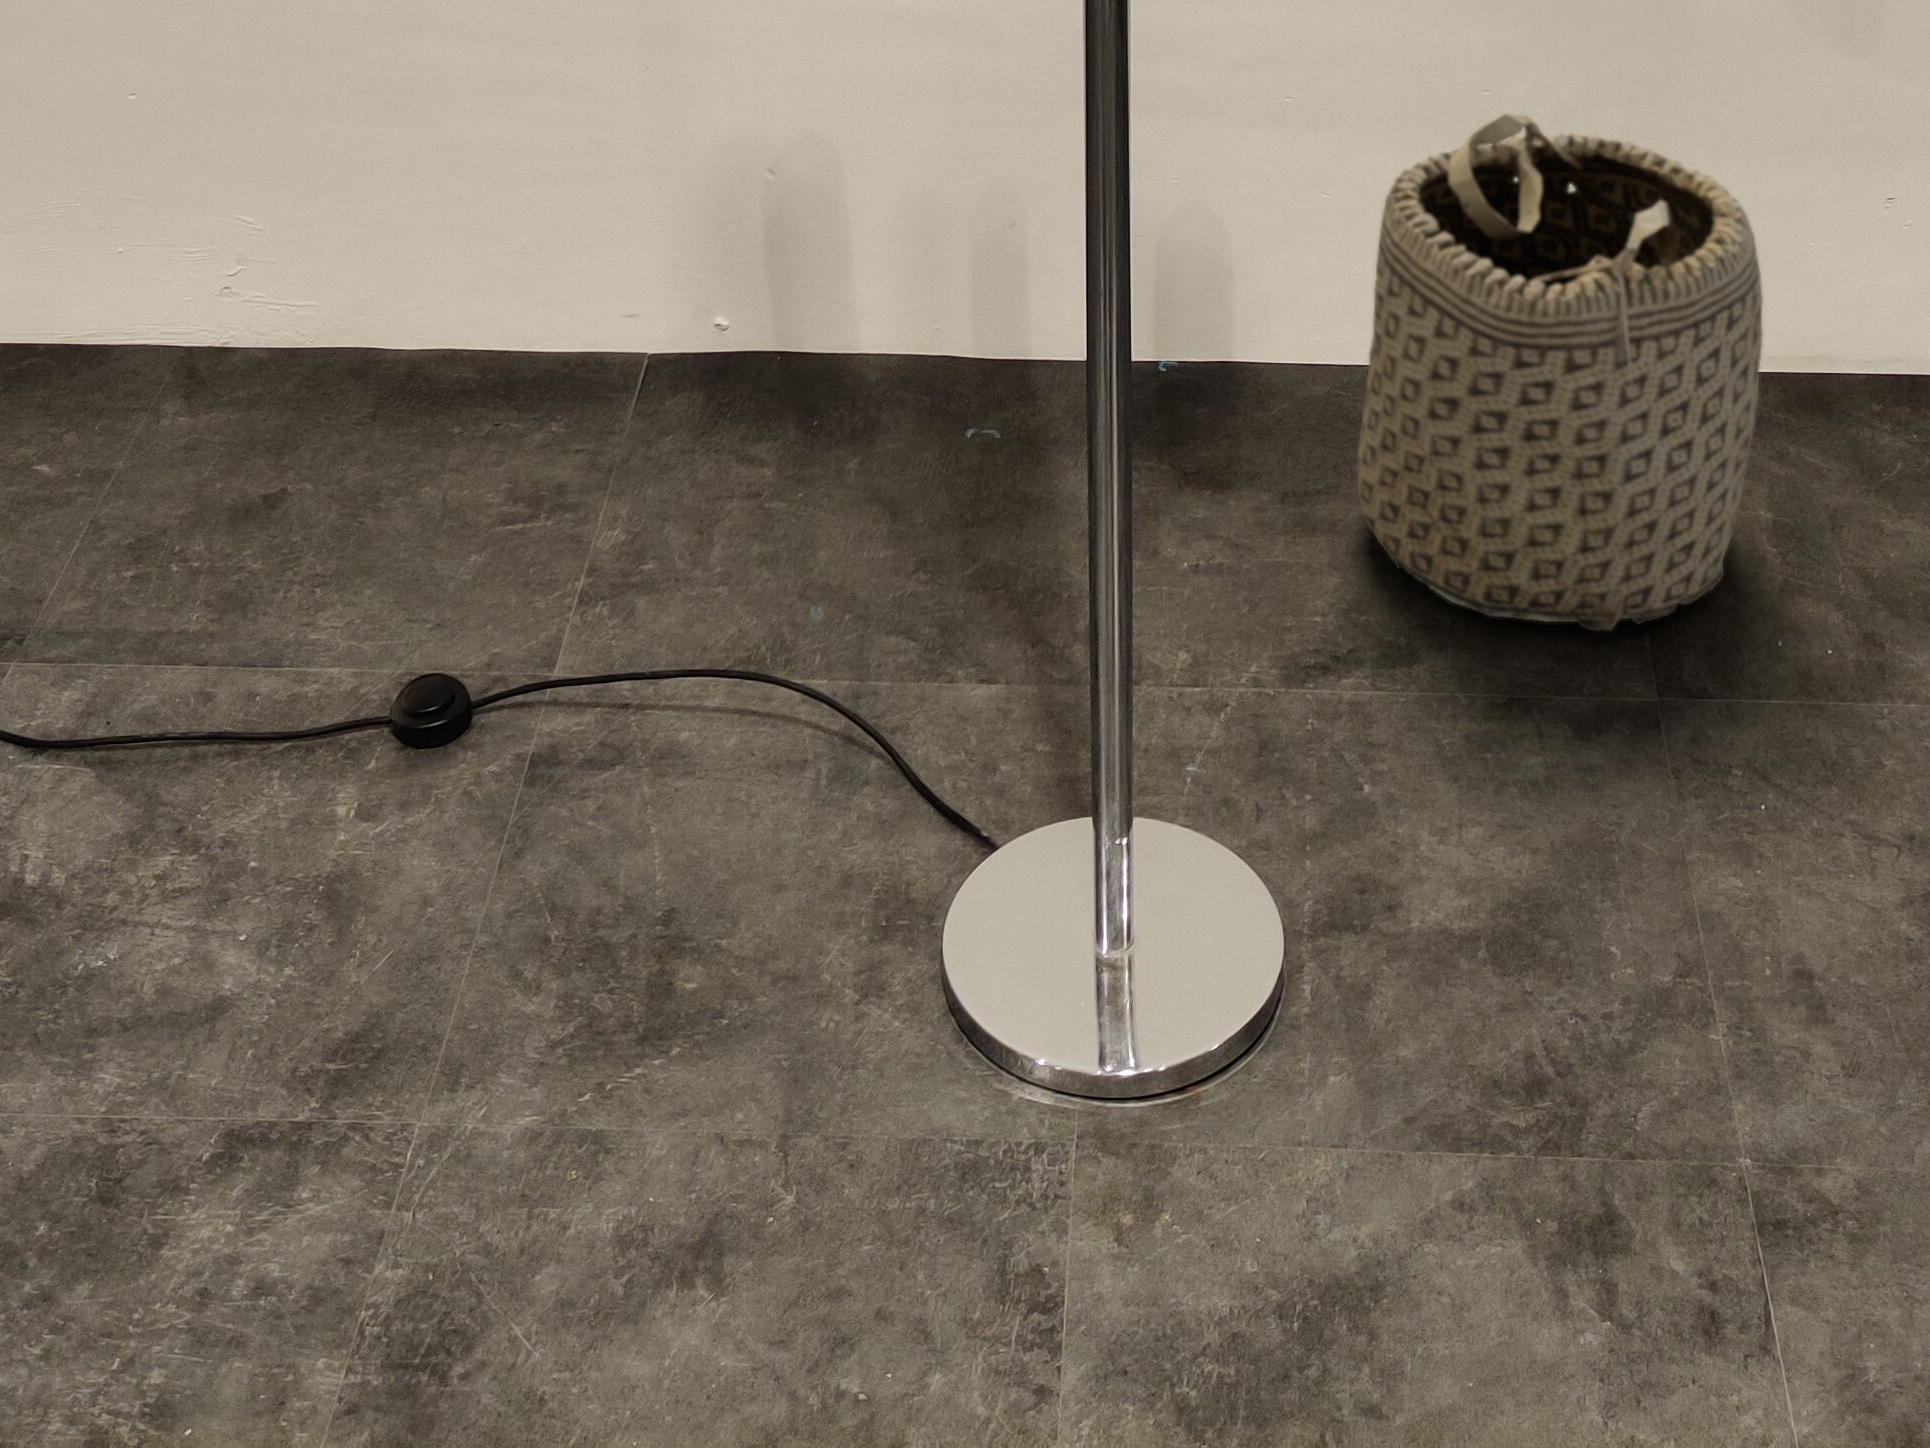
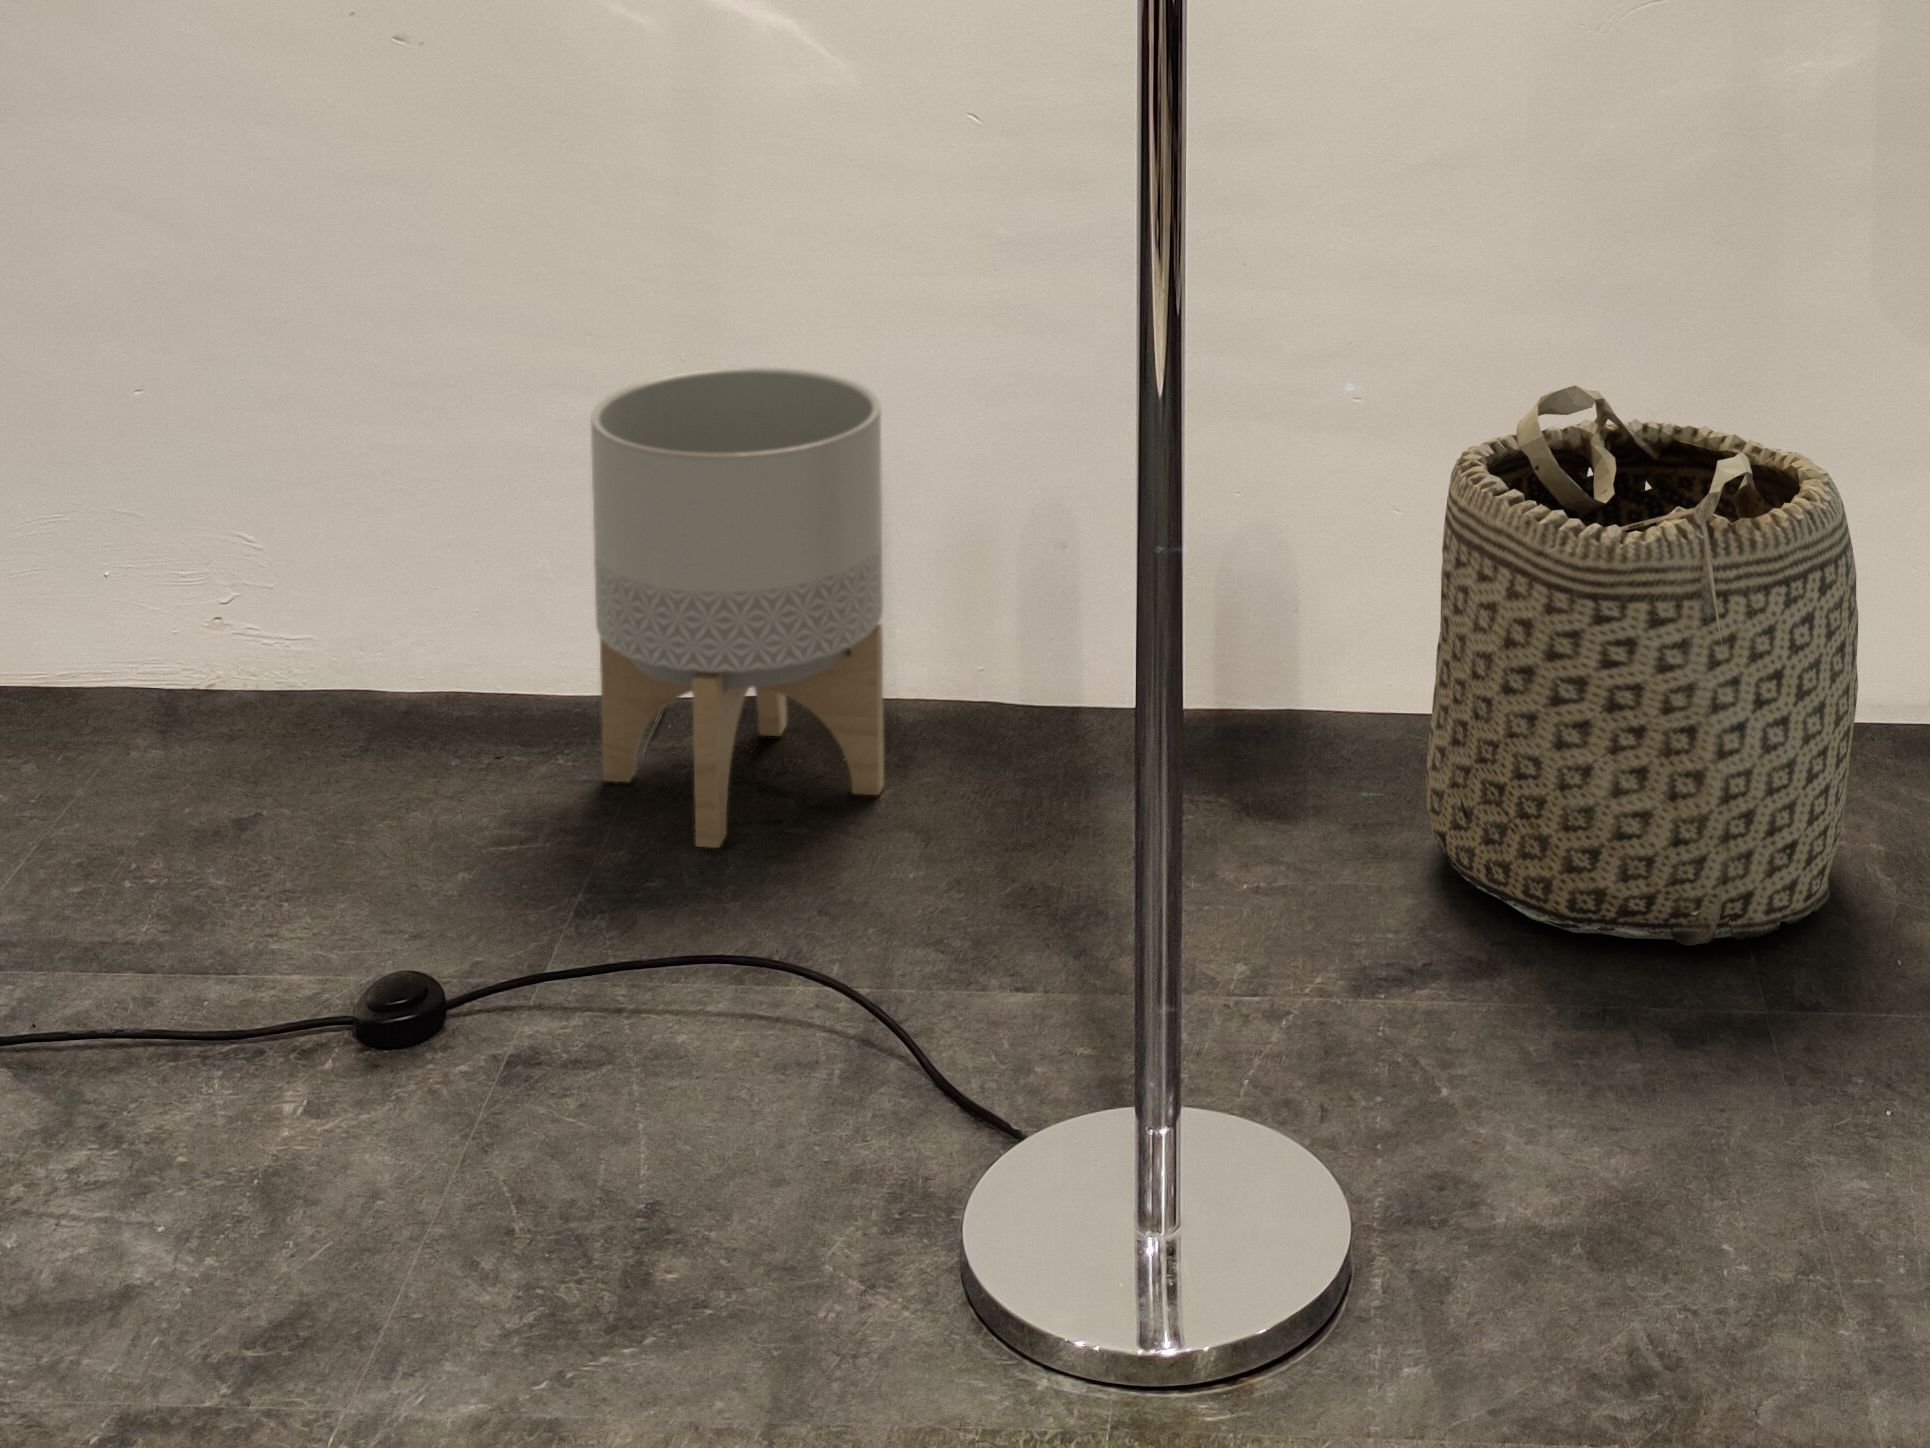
planter: none [570,69,858,522] -> present [591,367,884,848]

